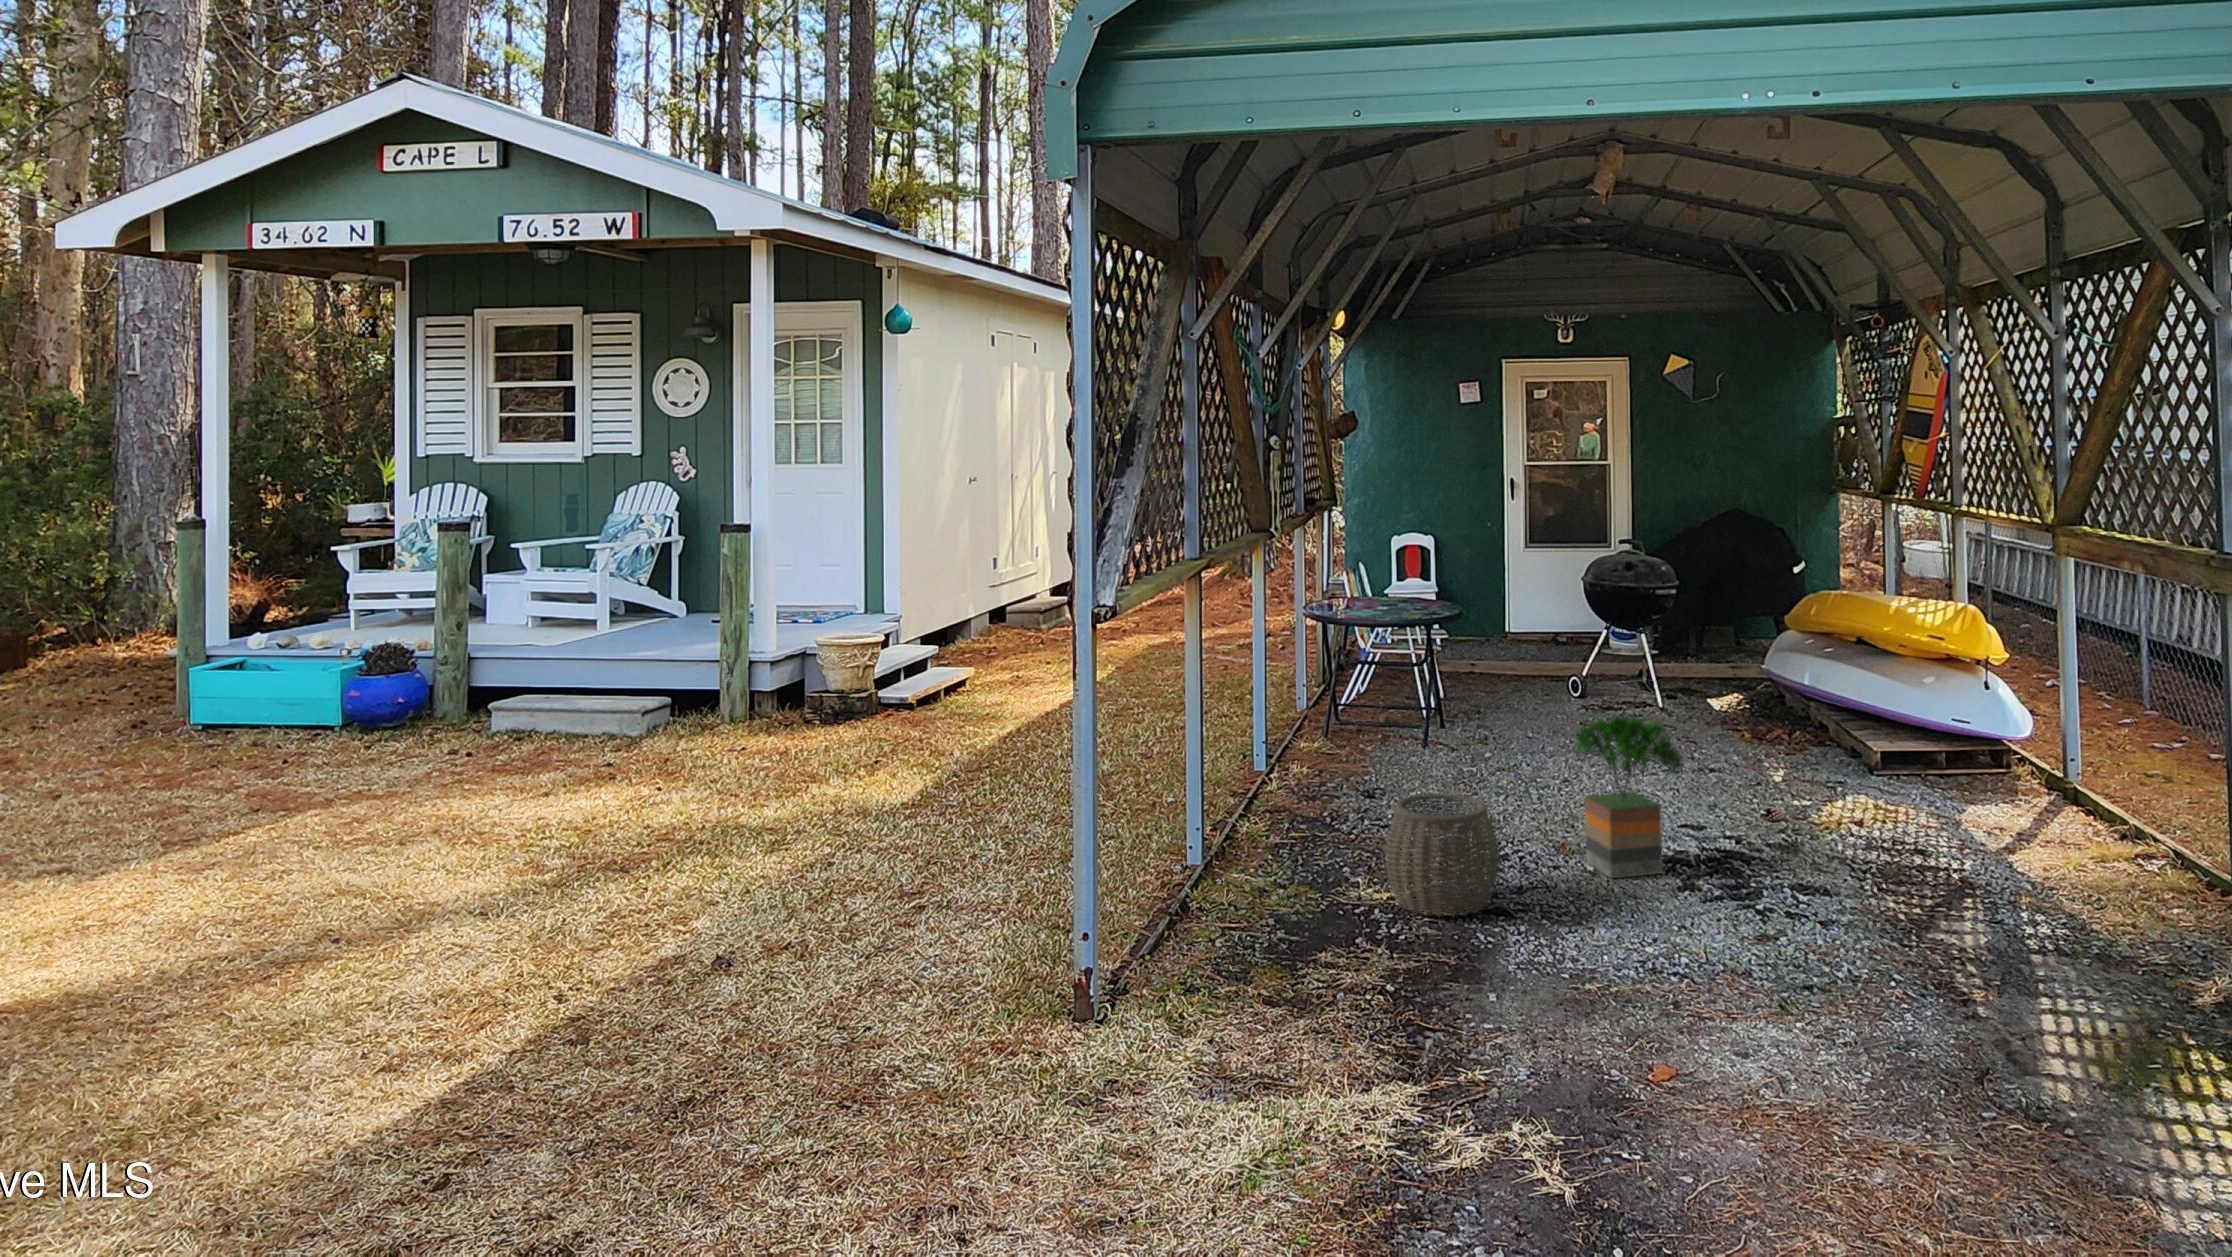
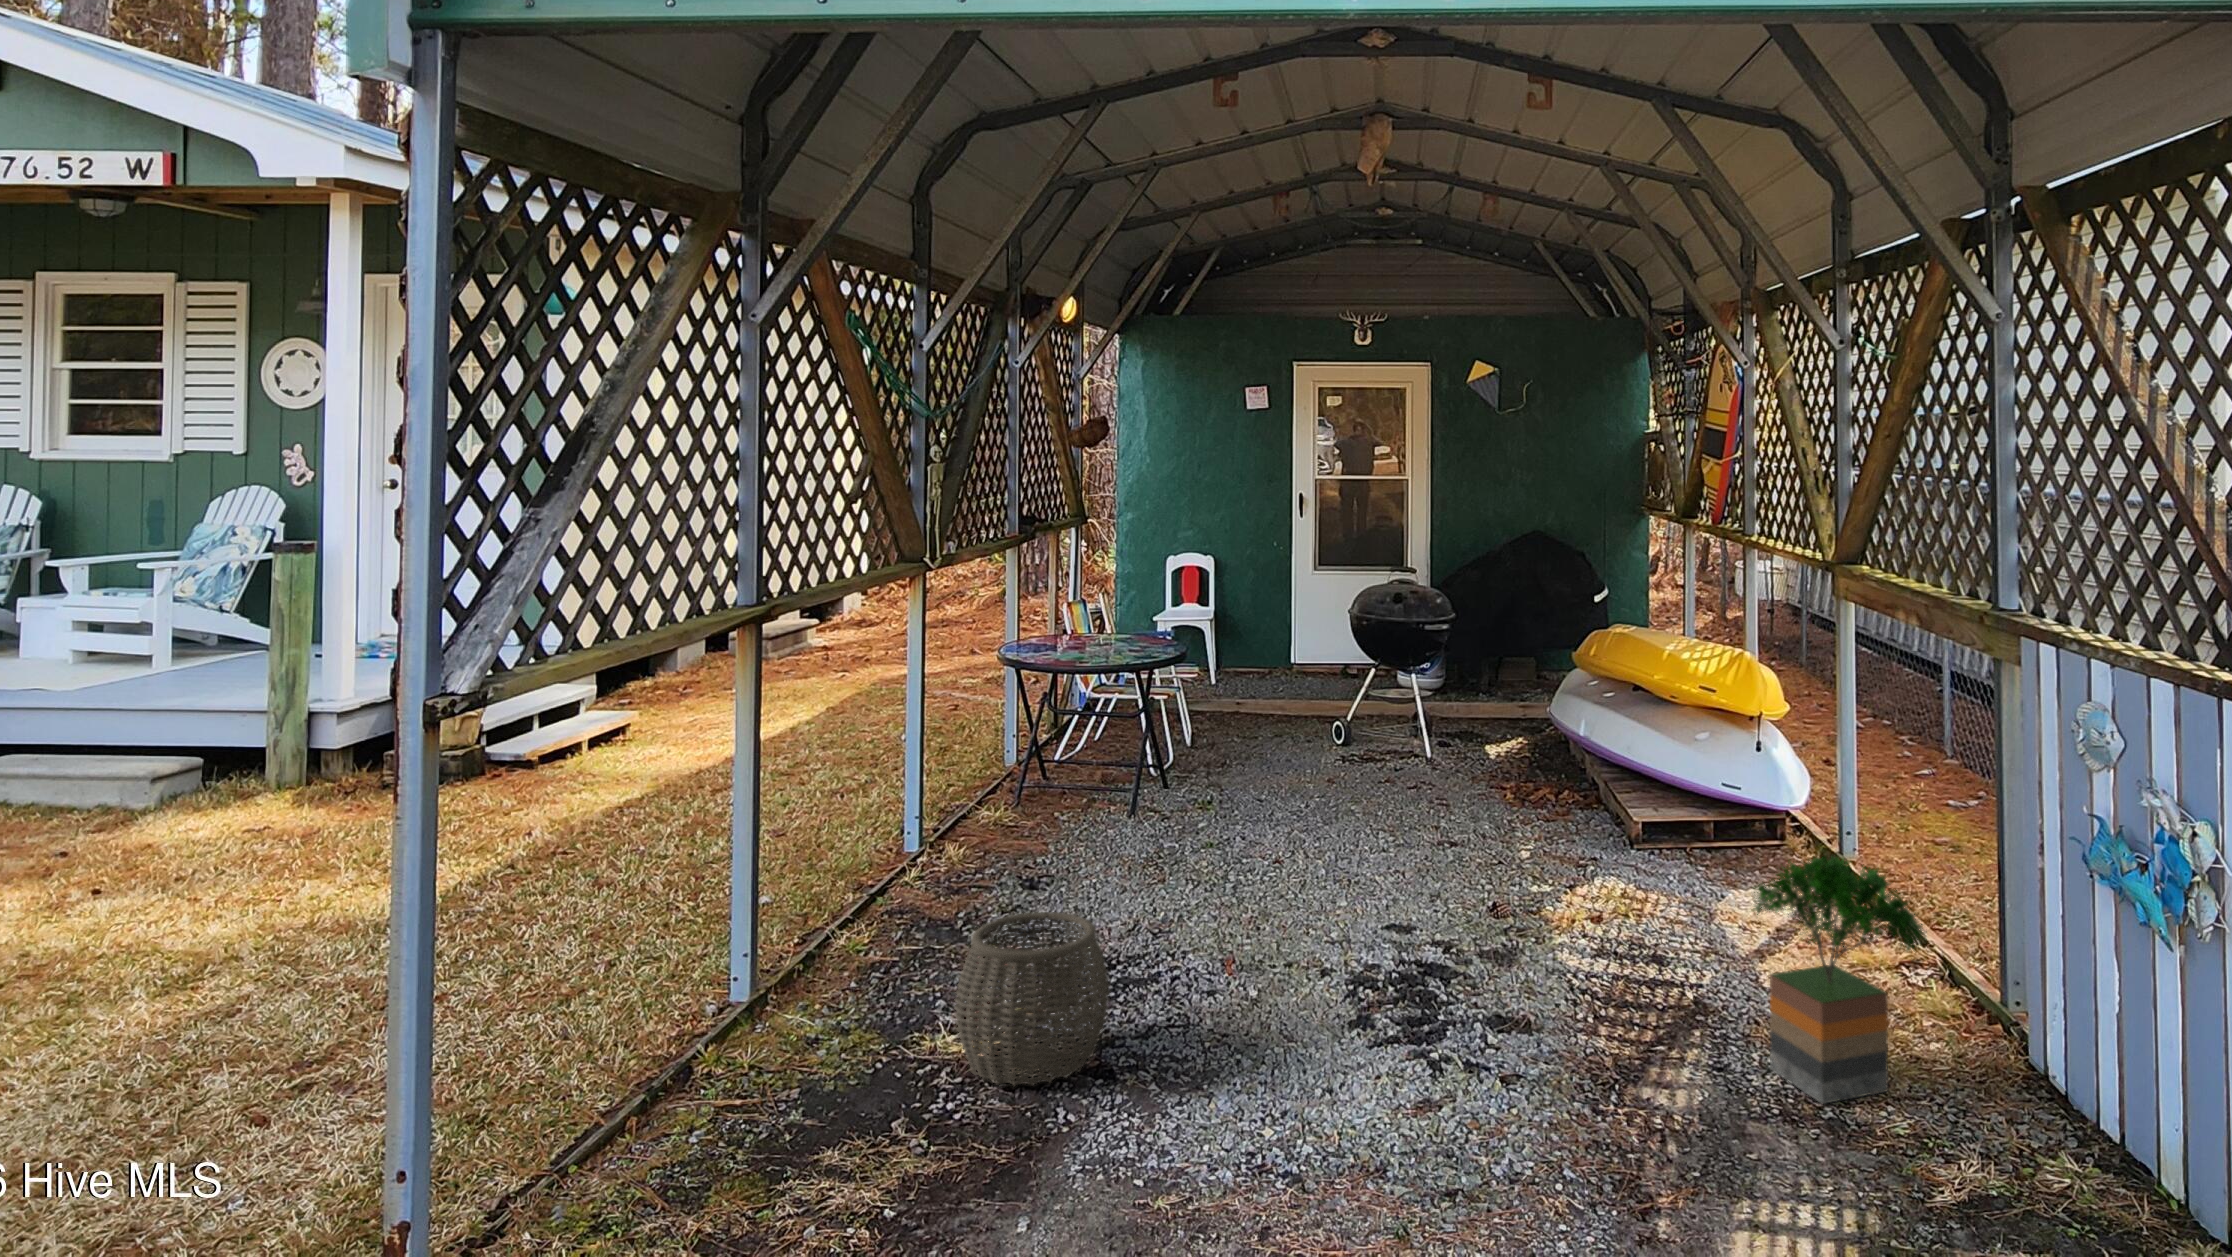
potted tree: present [1574,716,1685,878] -> present [1753,856,1927,1104]

